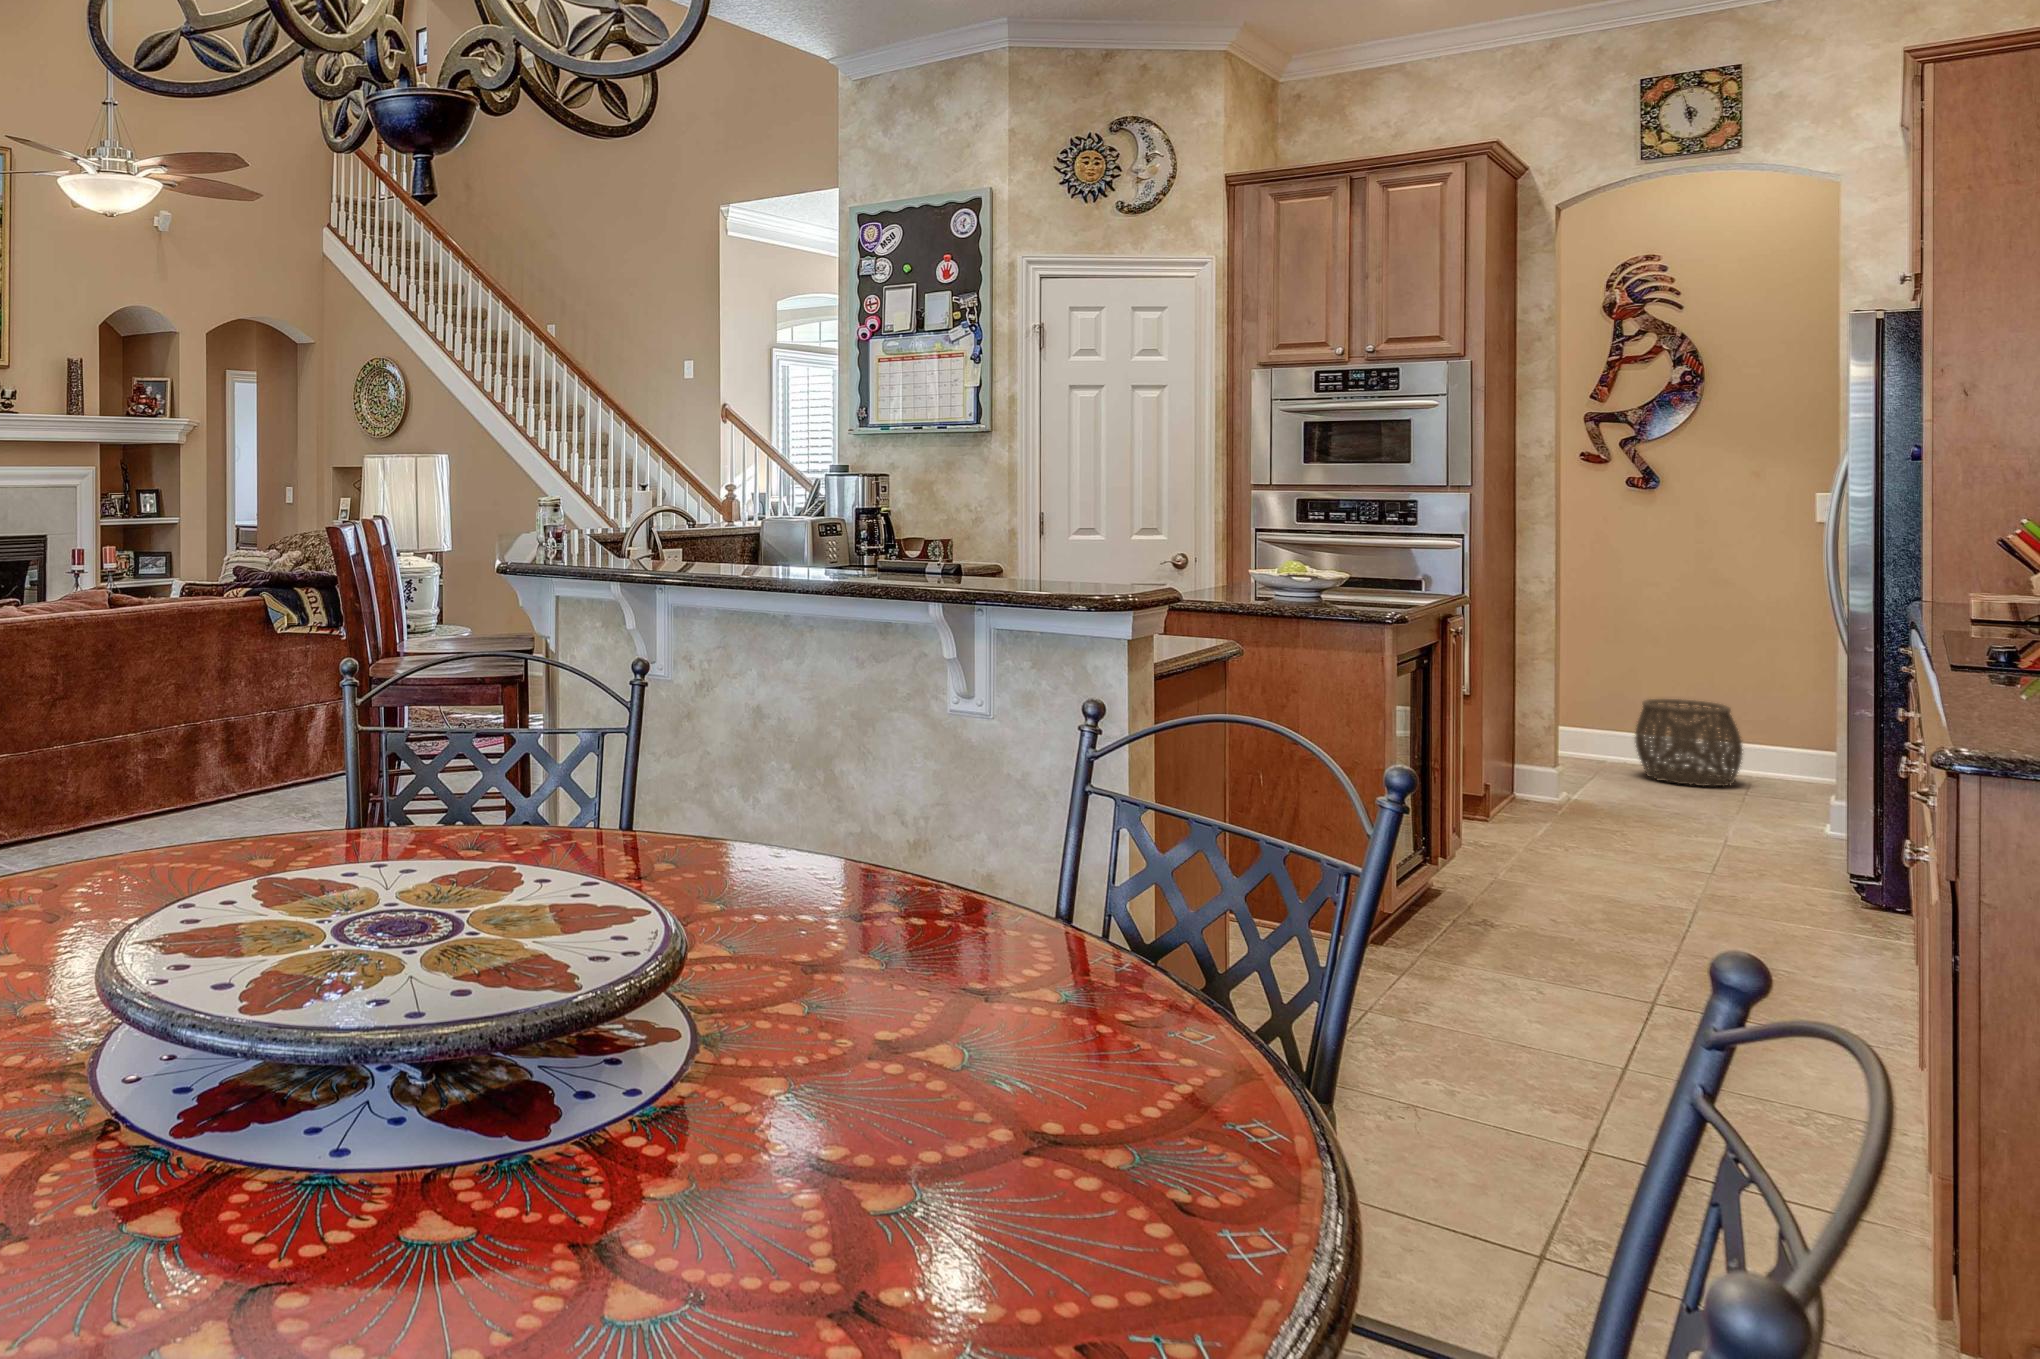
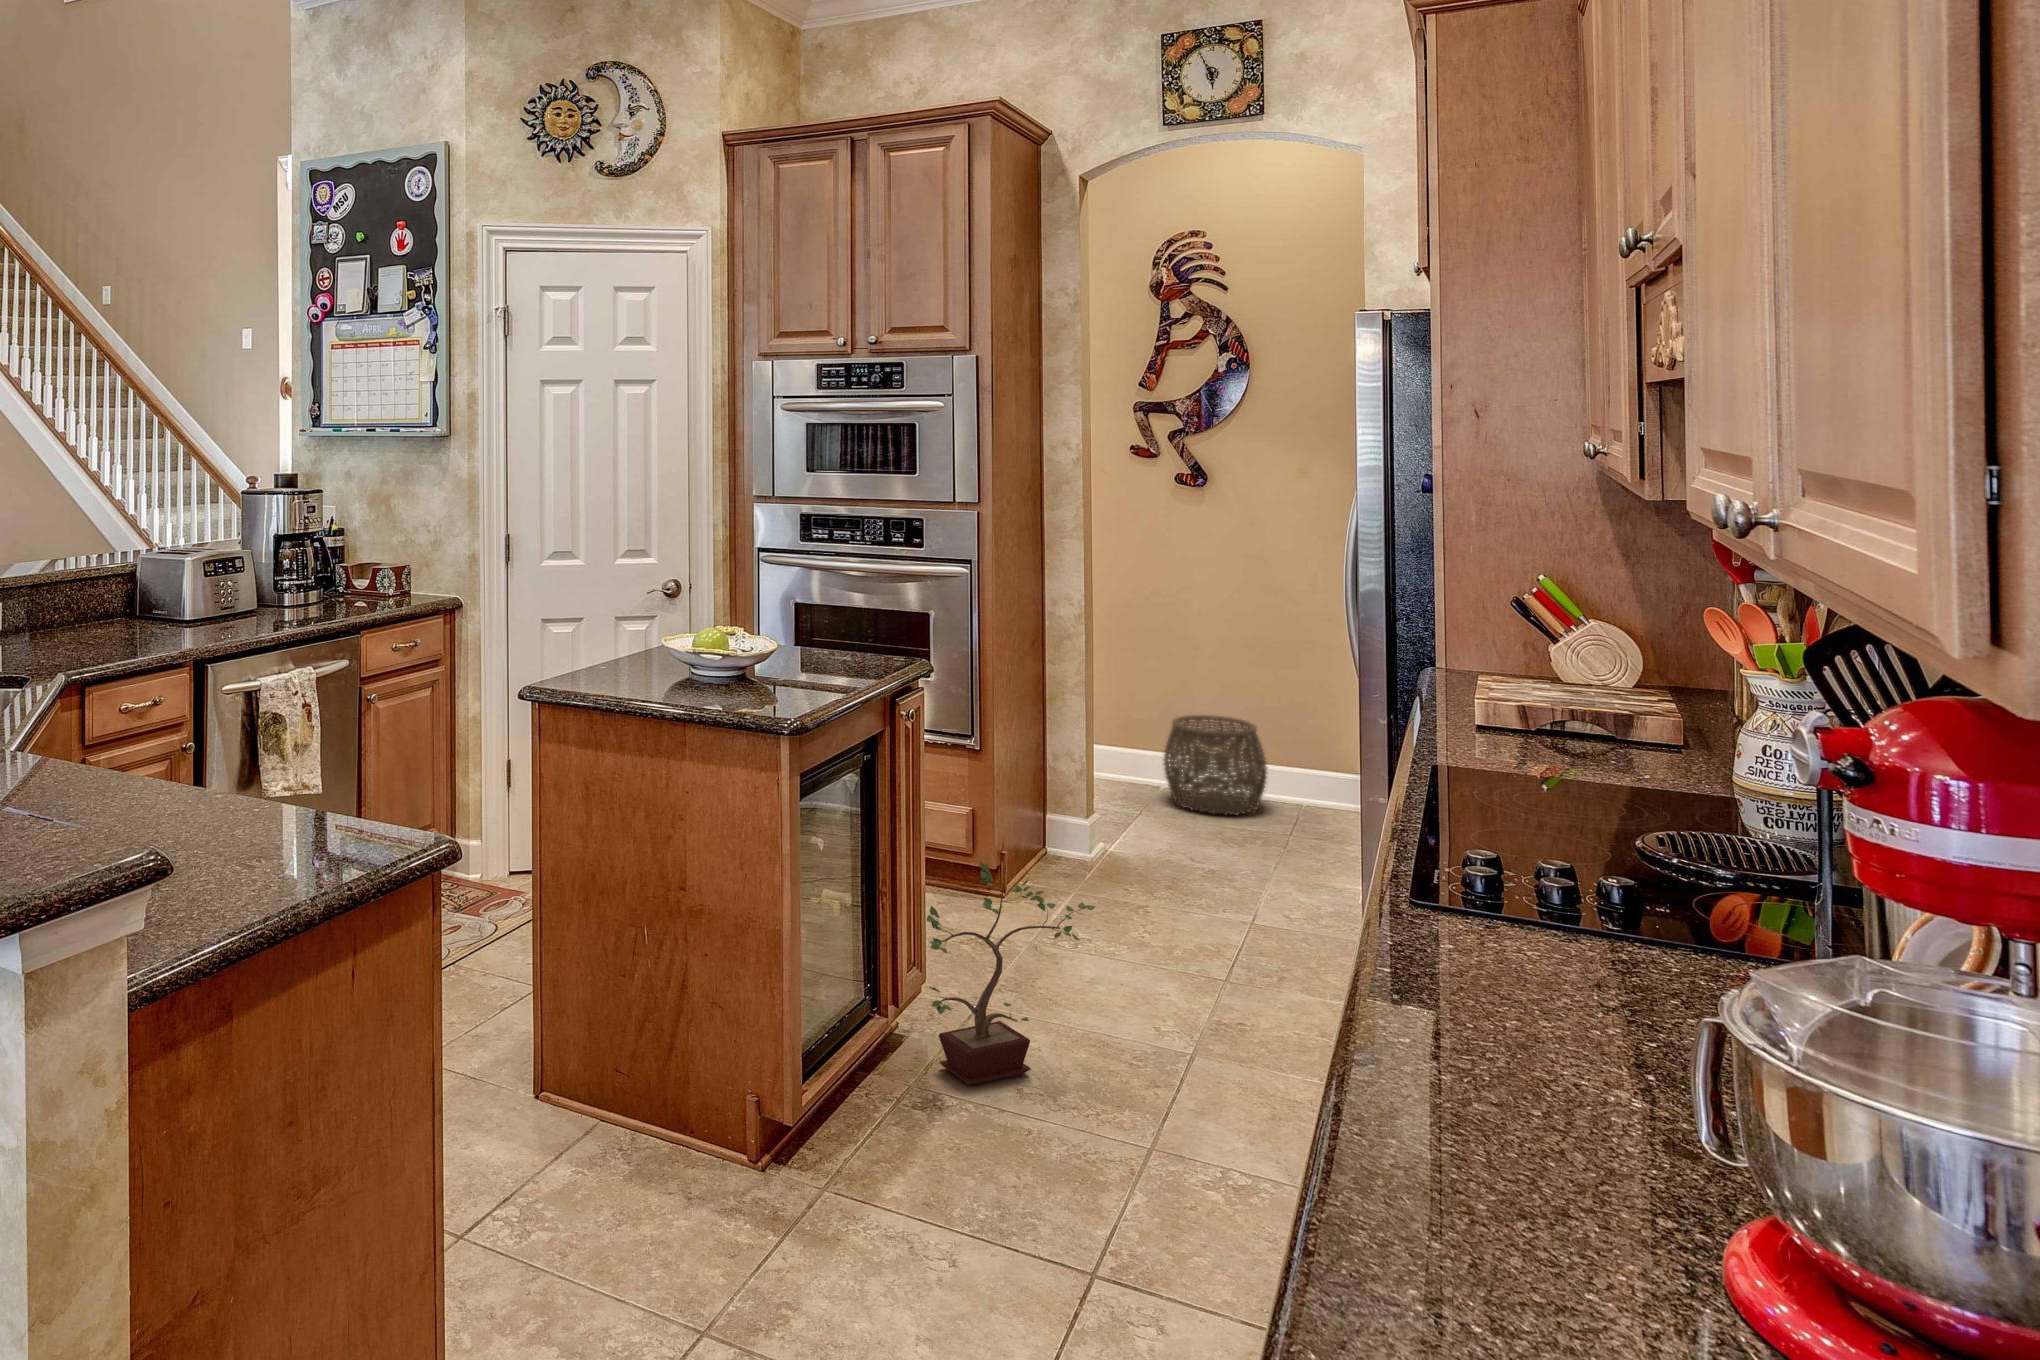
potted plant: none [1507,748,1651,922] -> present [927,862,1095,1085]

